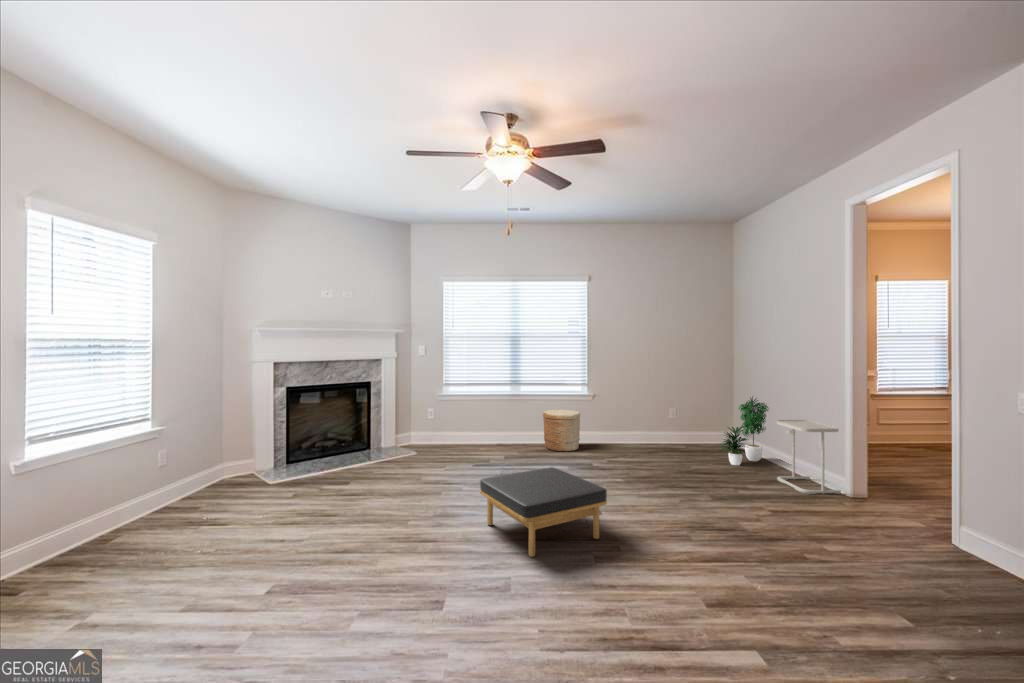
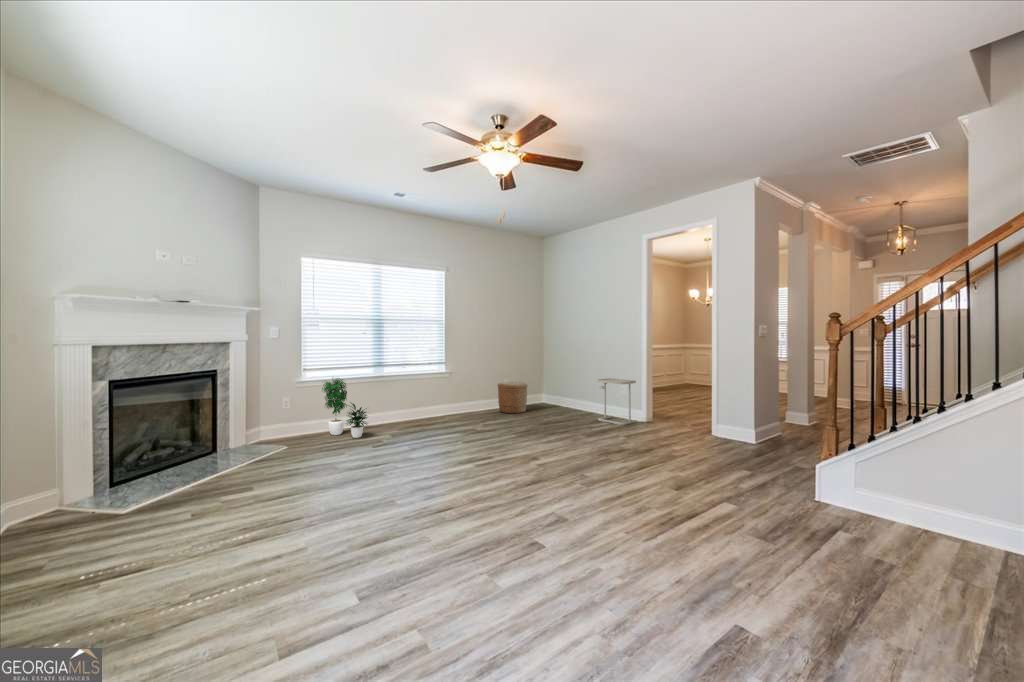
potted plant: present [720,397,768,466] -> present [322,378,367,438]
woven basket: present [543,410,580,451] -> present [498,382,528,413]
ottoman: present [480,467,607,557] -> none [465,428,568,496]

